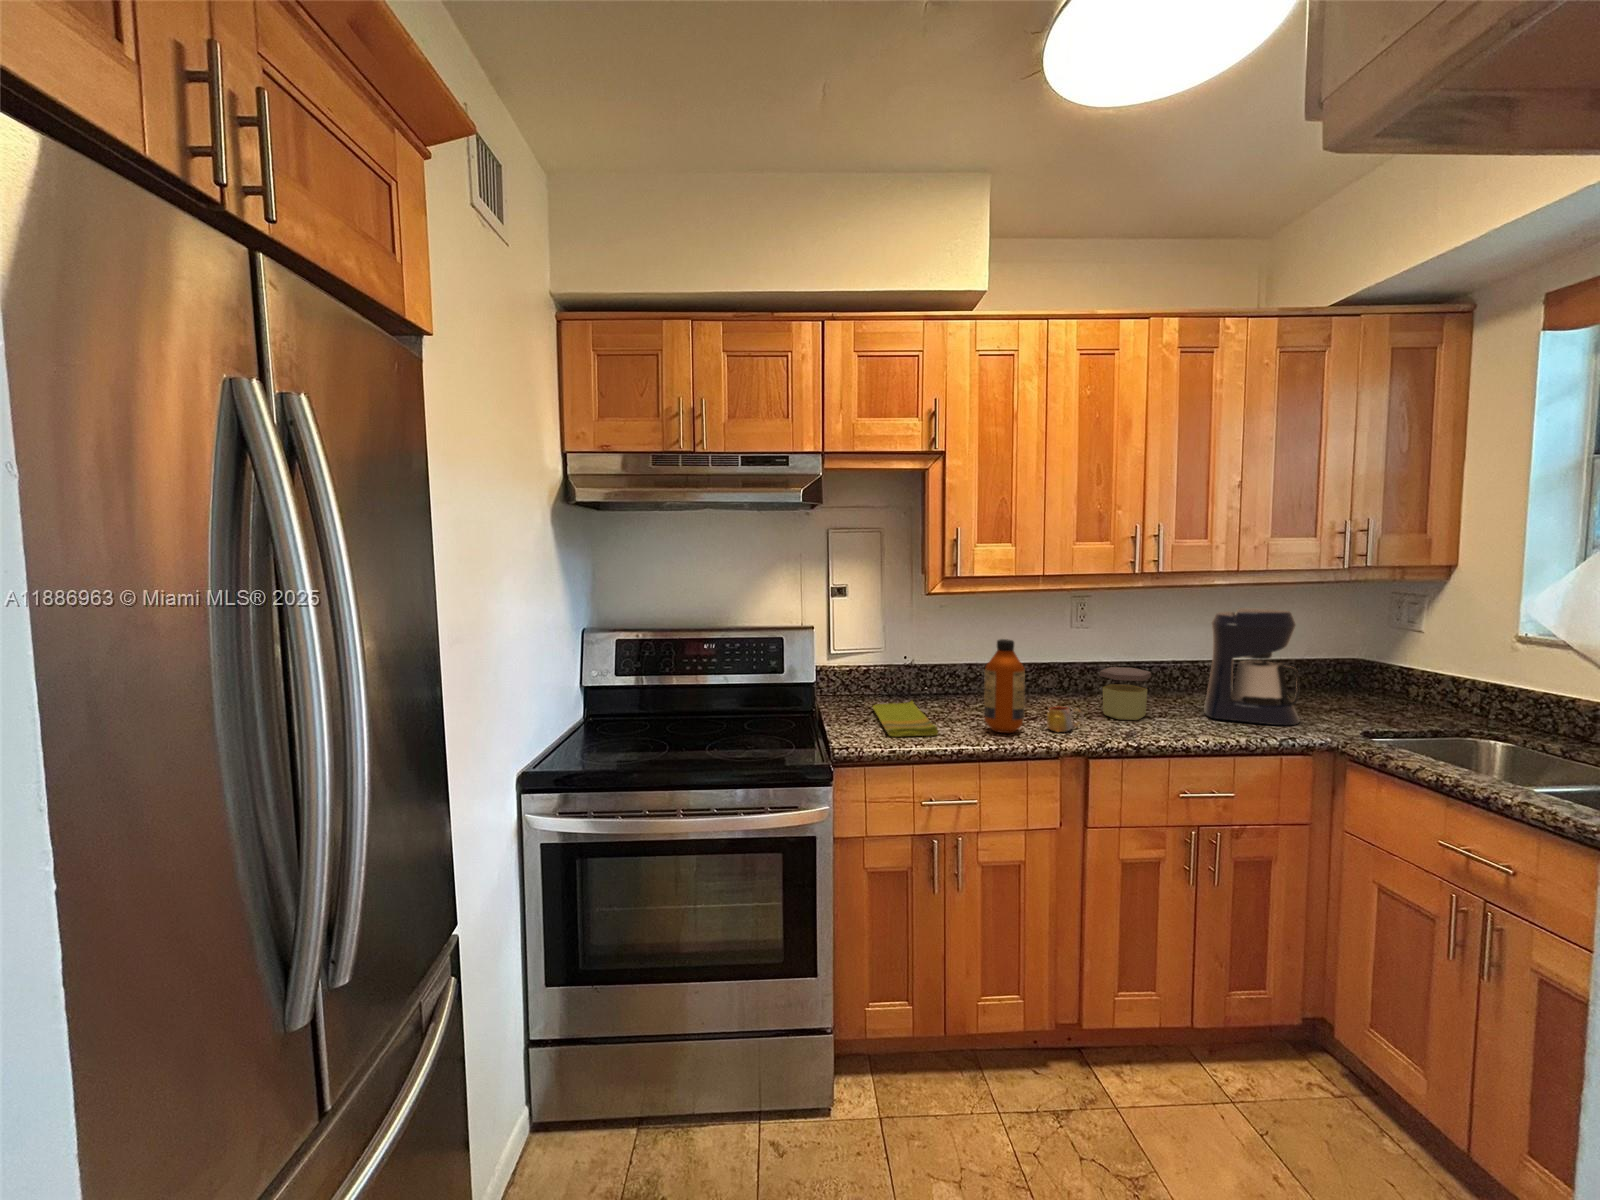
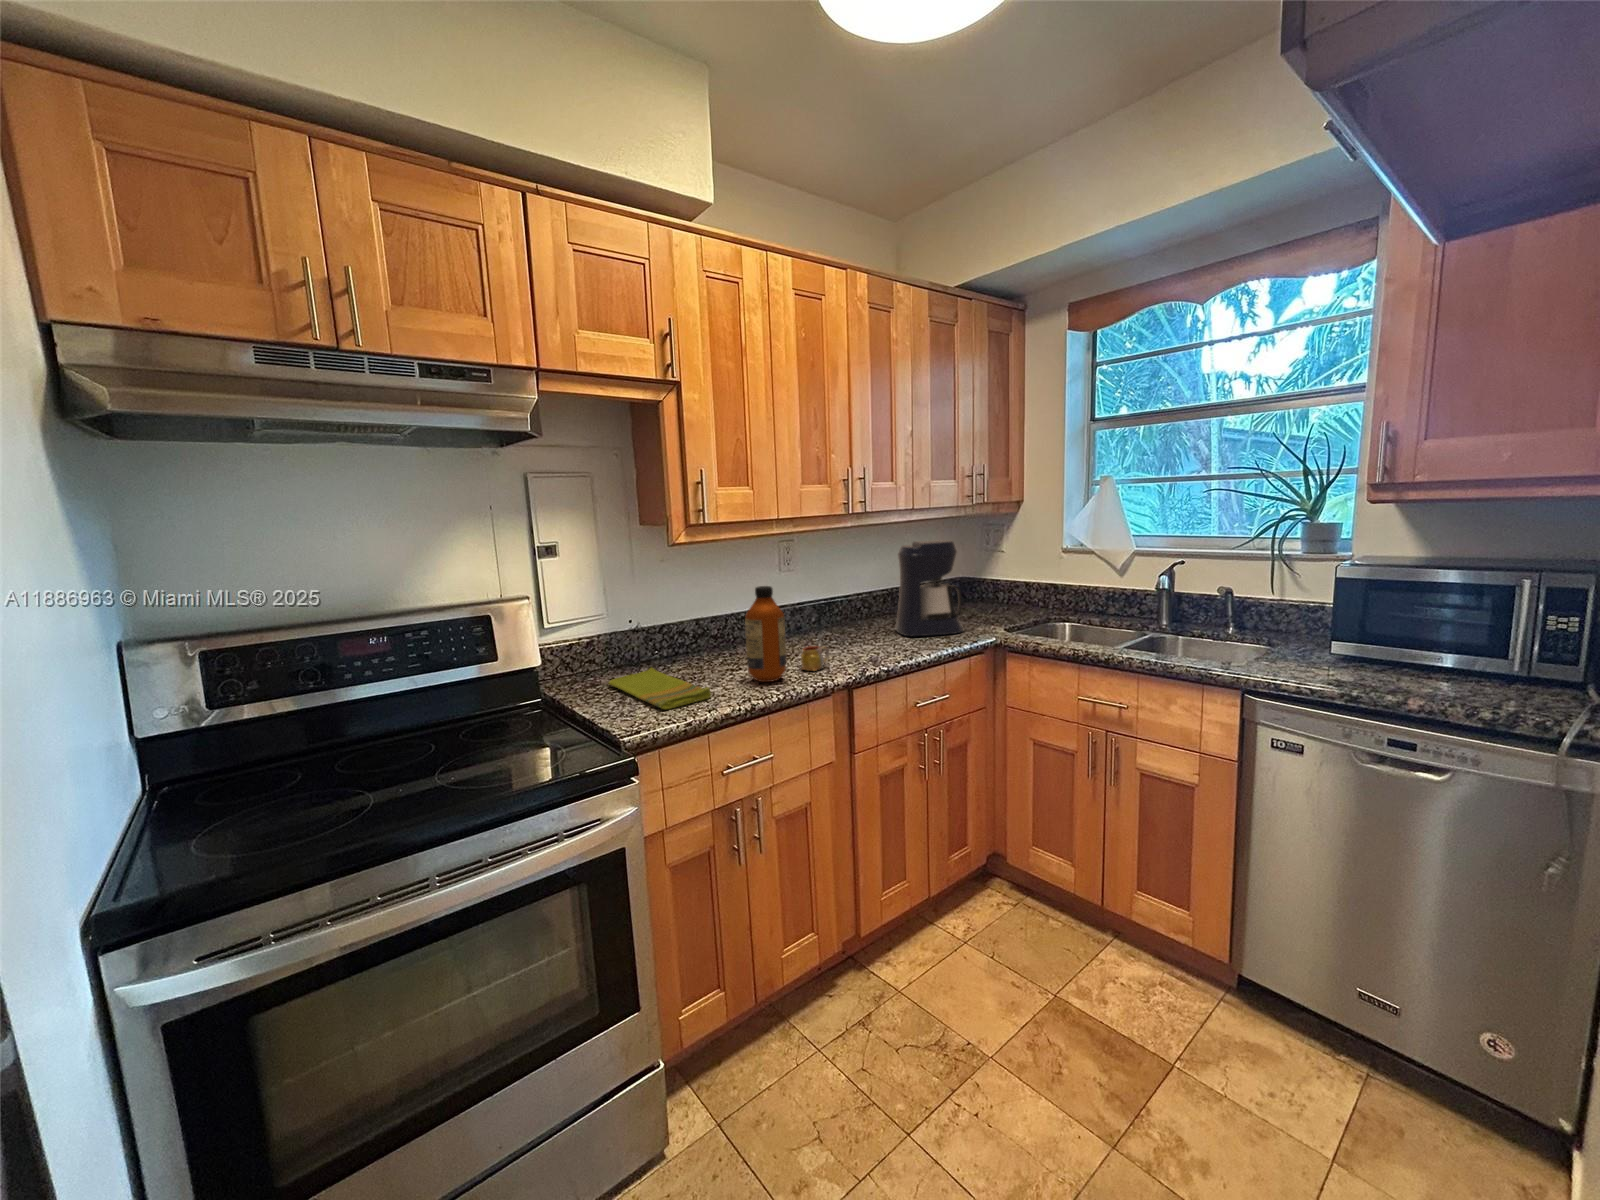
jar: present [1100,667,1151,720] -> none [826,602,865,650]

